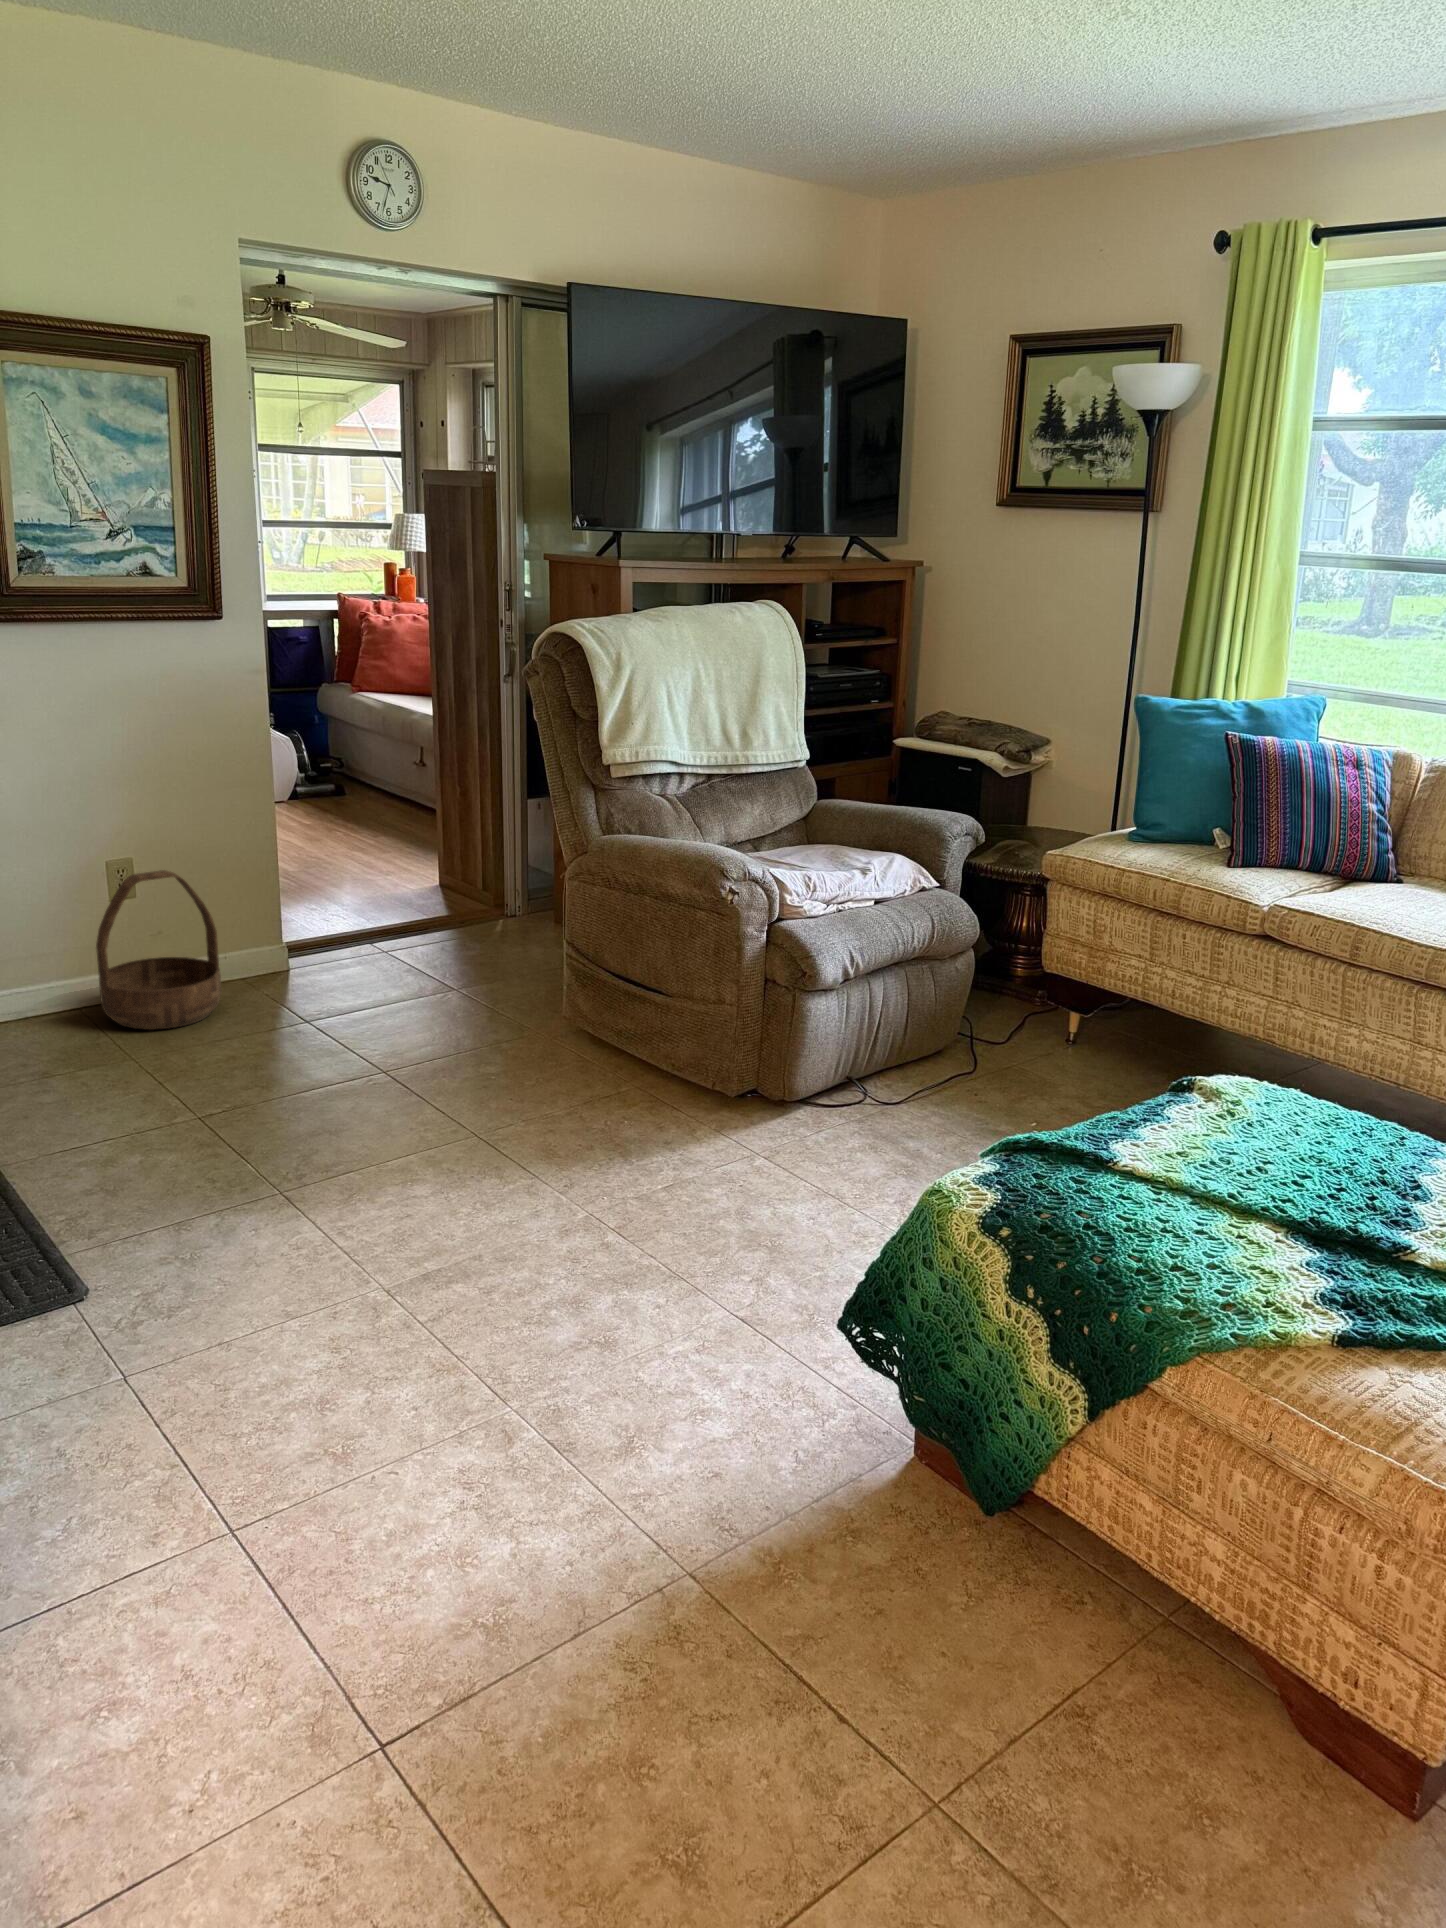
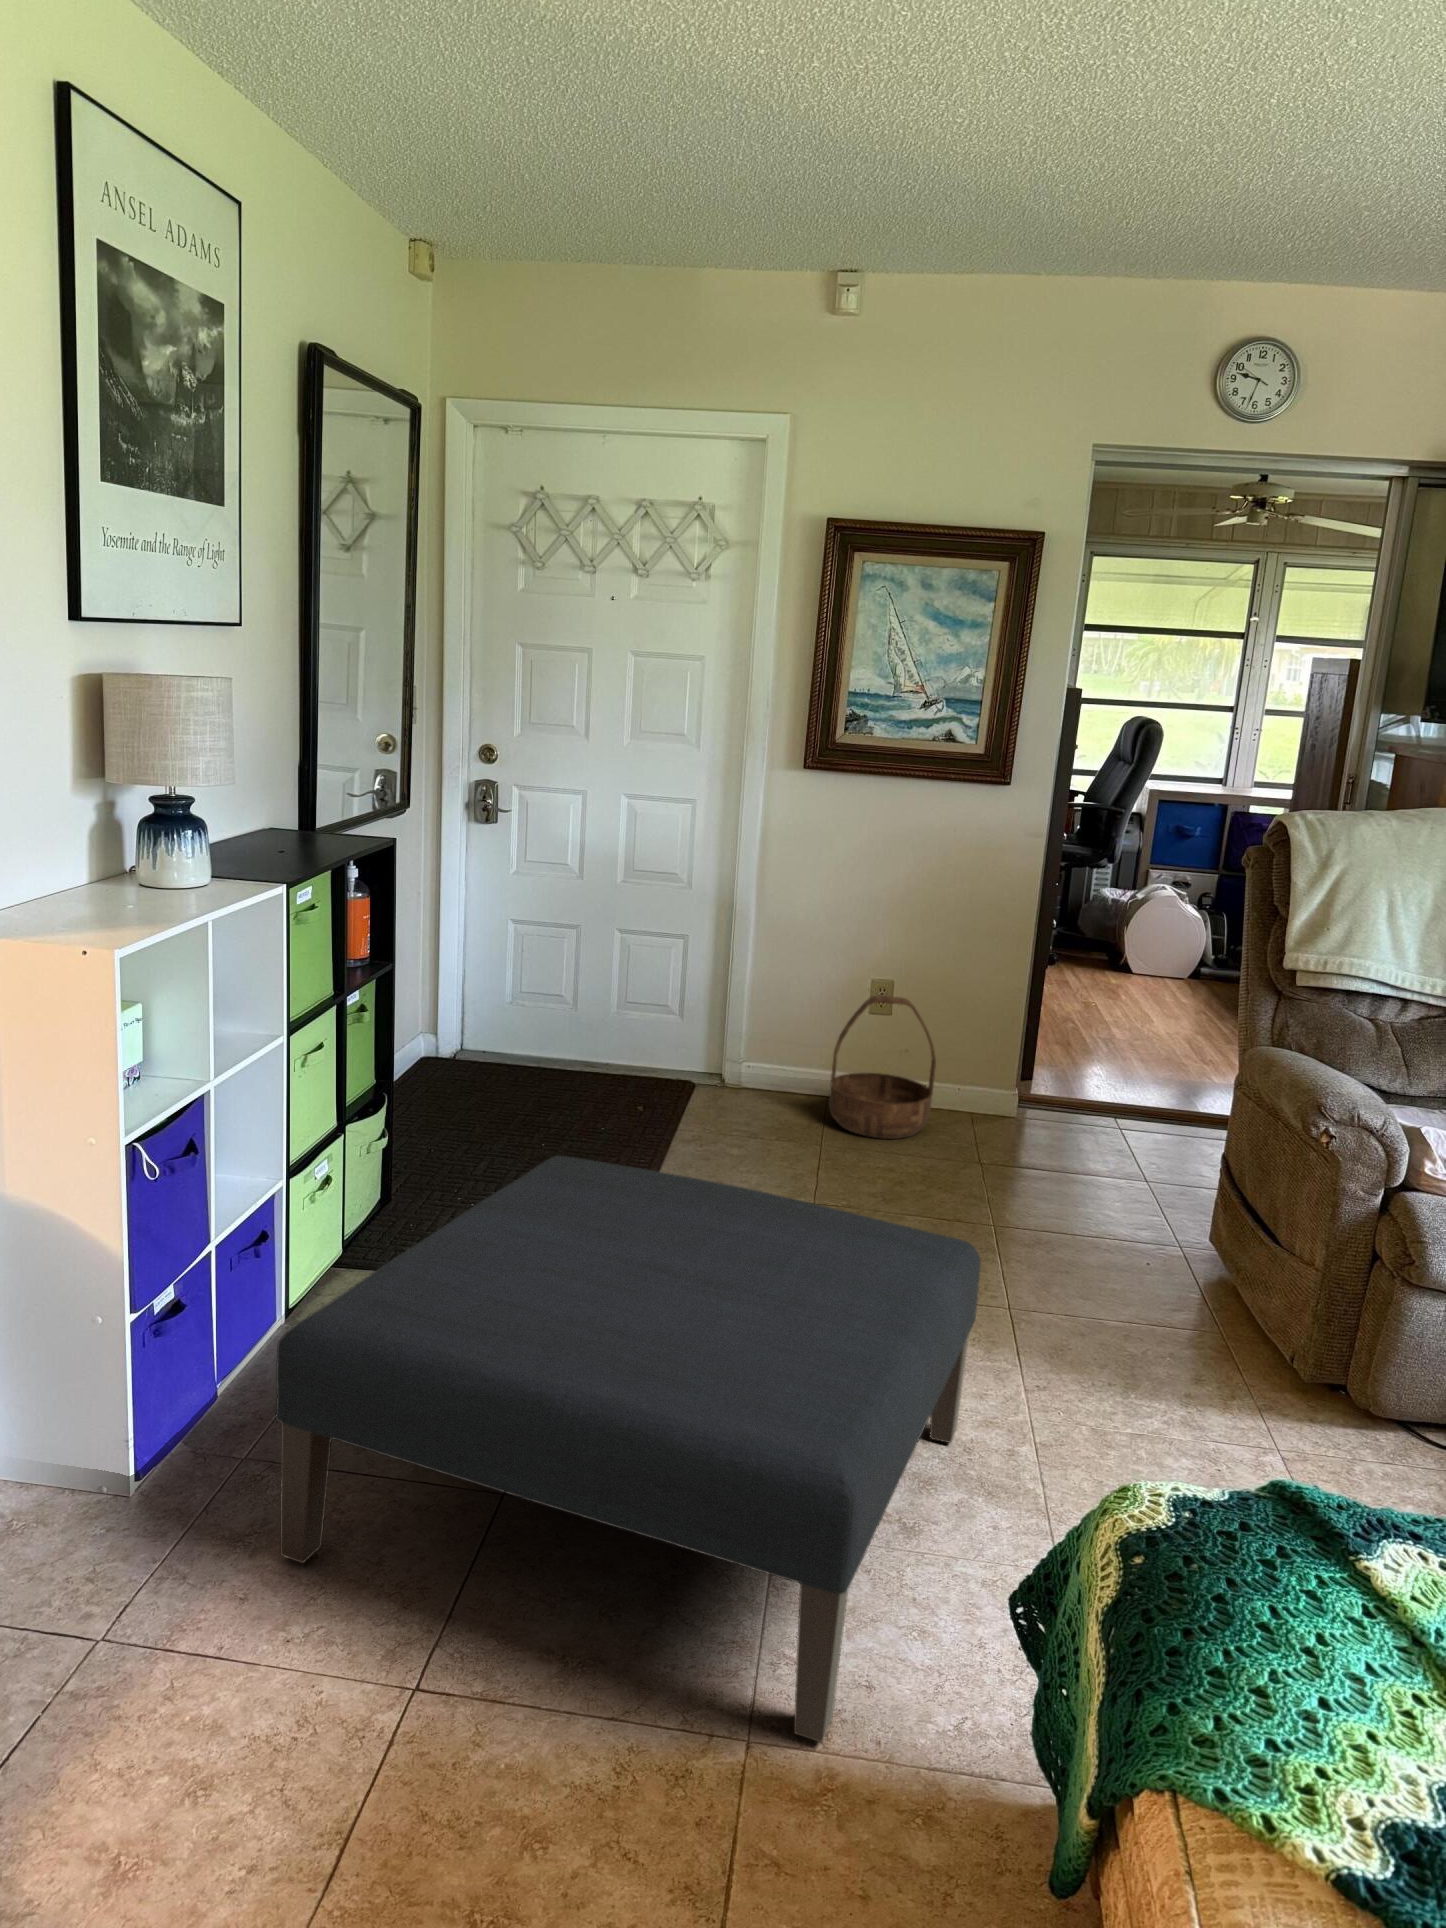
ottoman: none [20,1071,761,1738] -> present [276,1156,981,1742]

